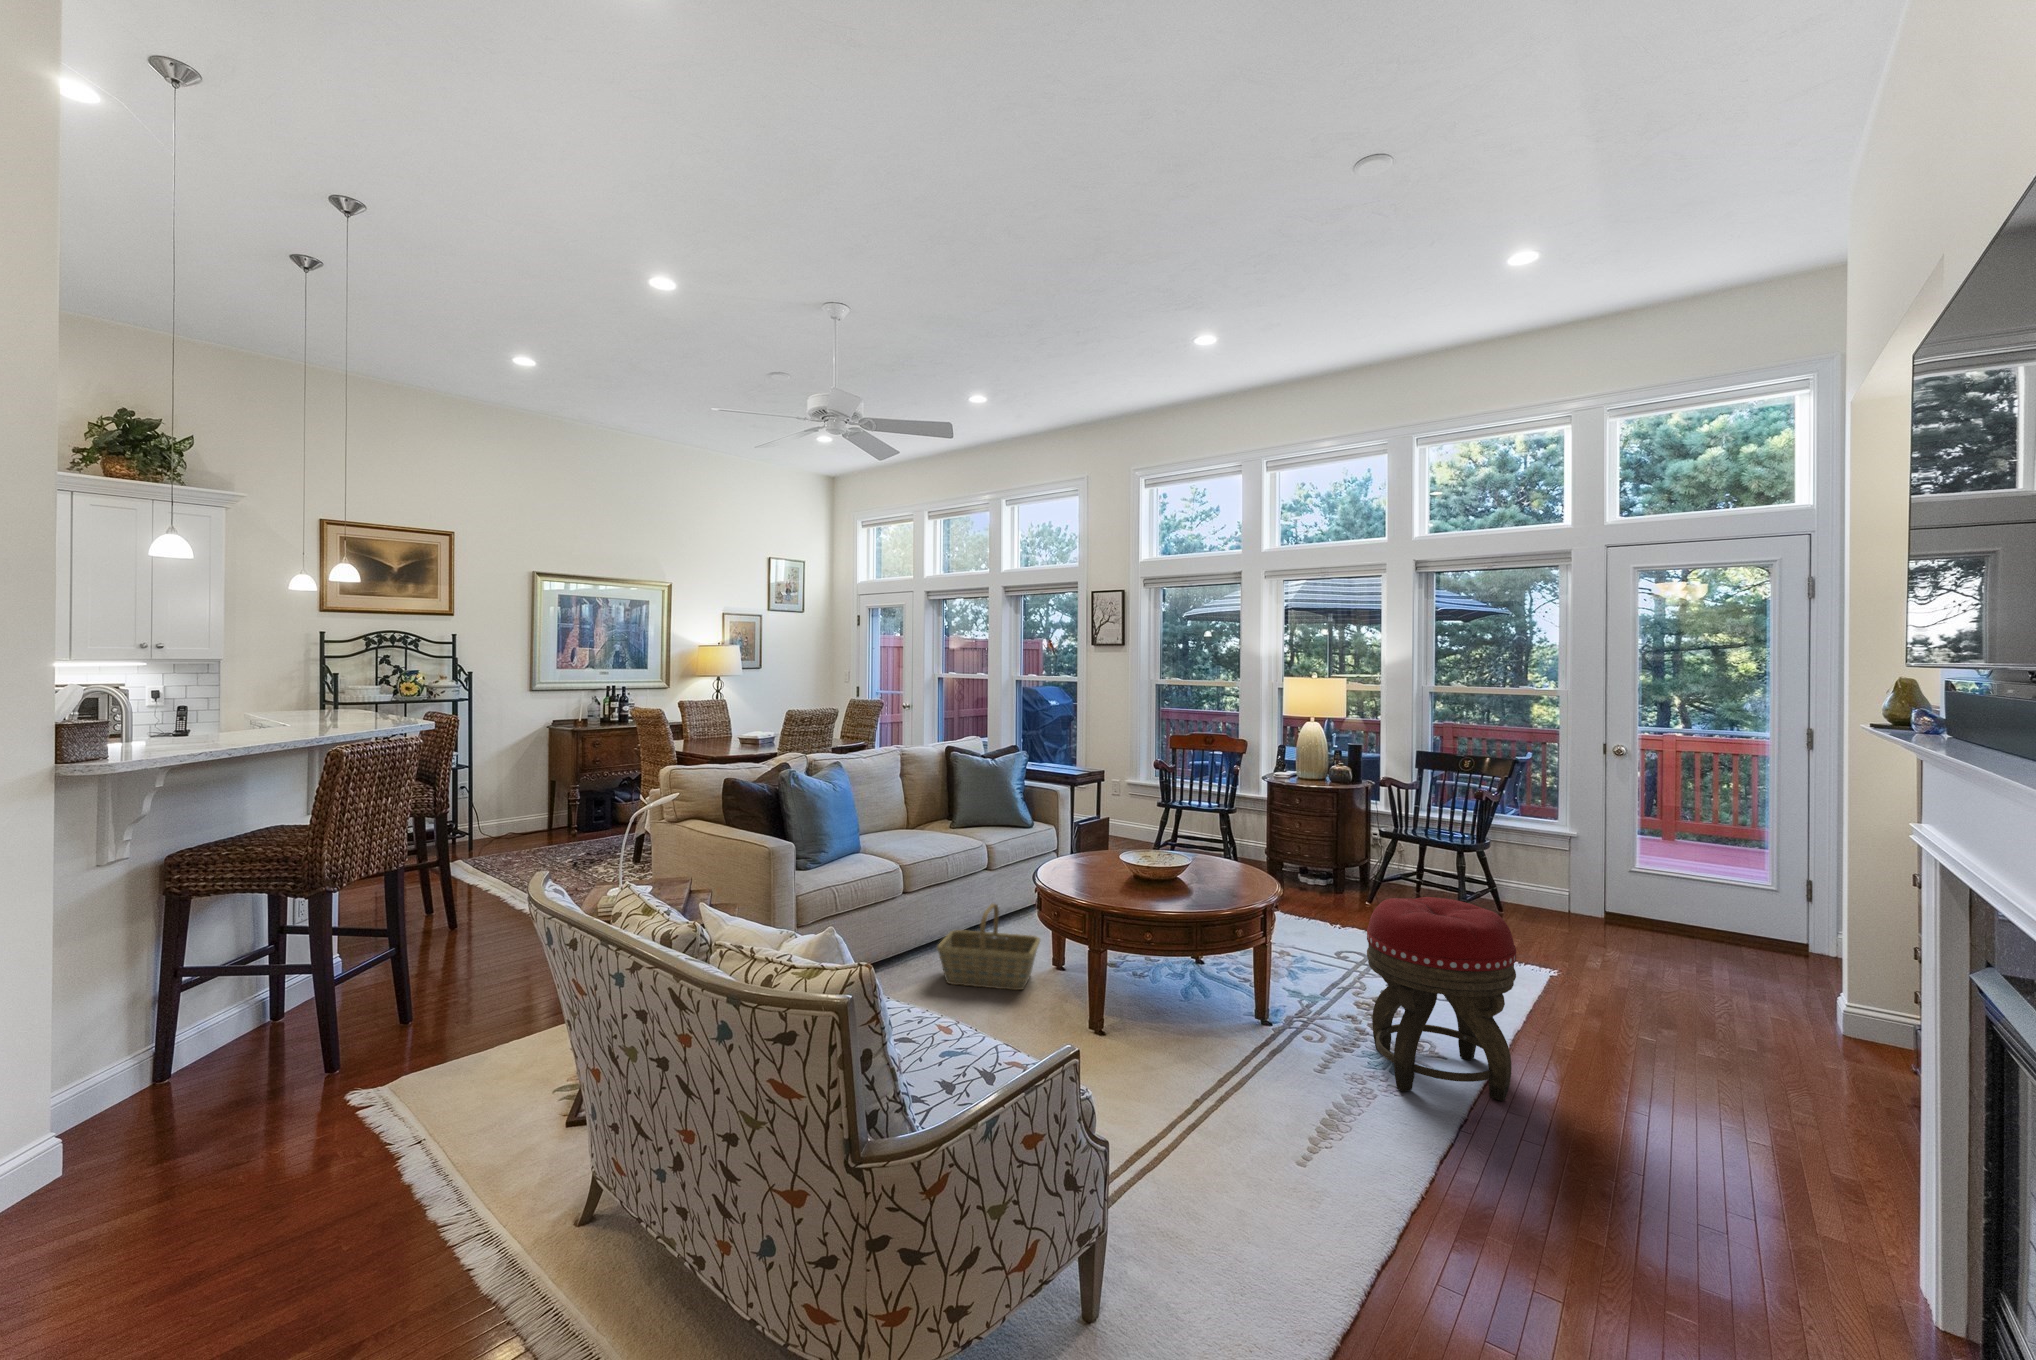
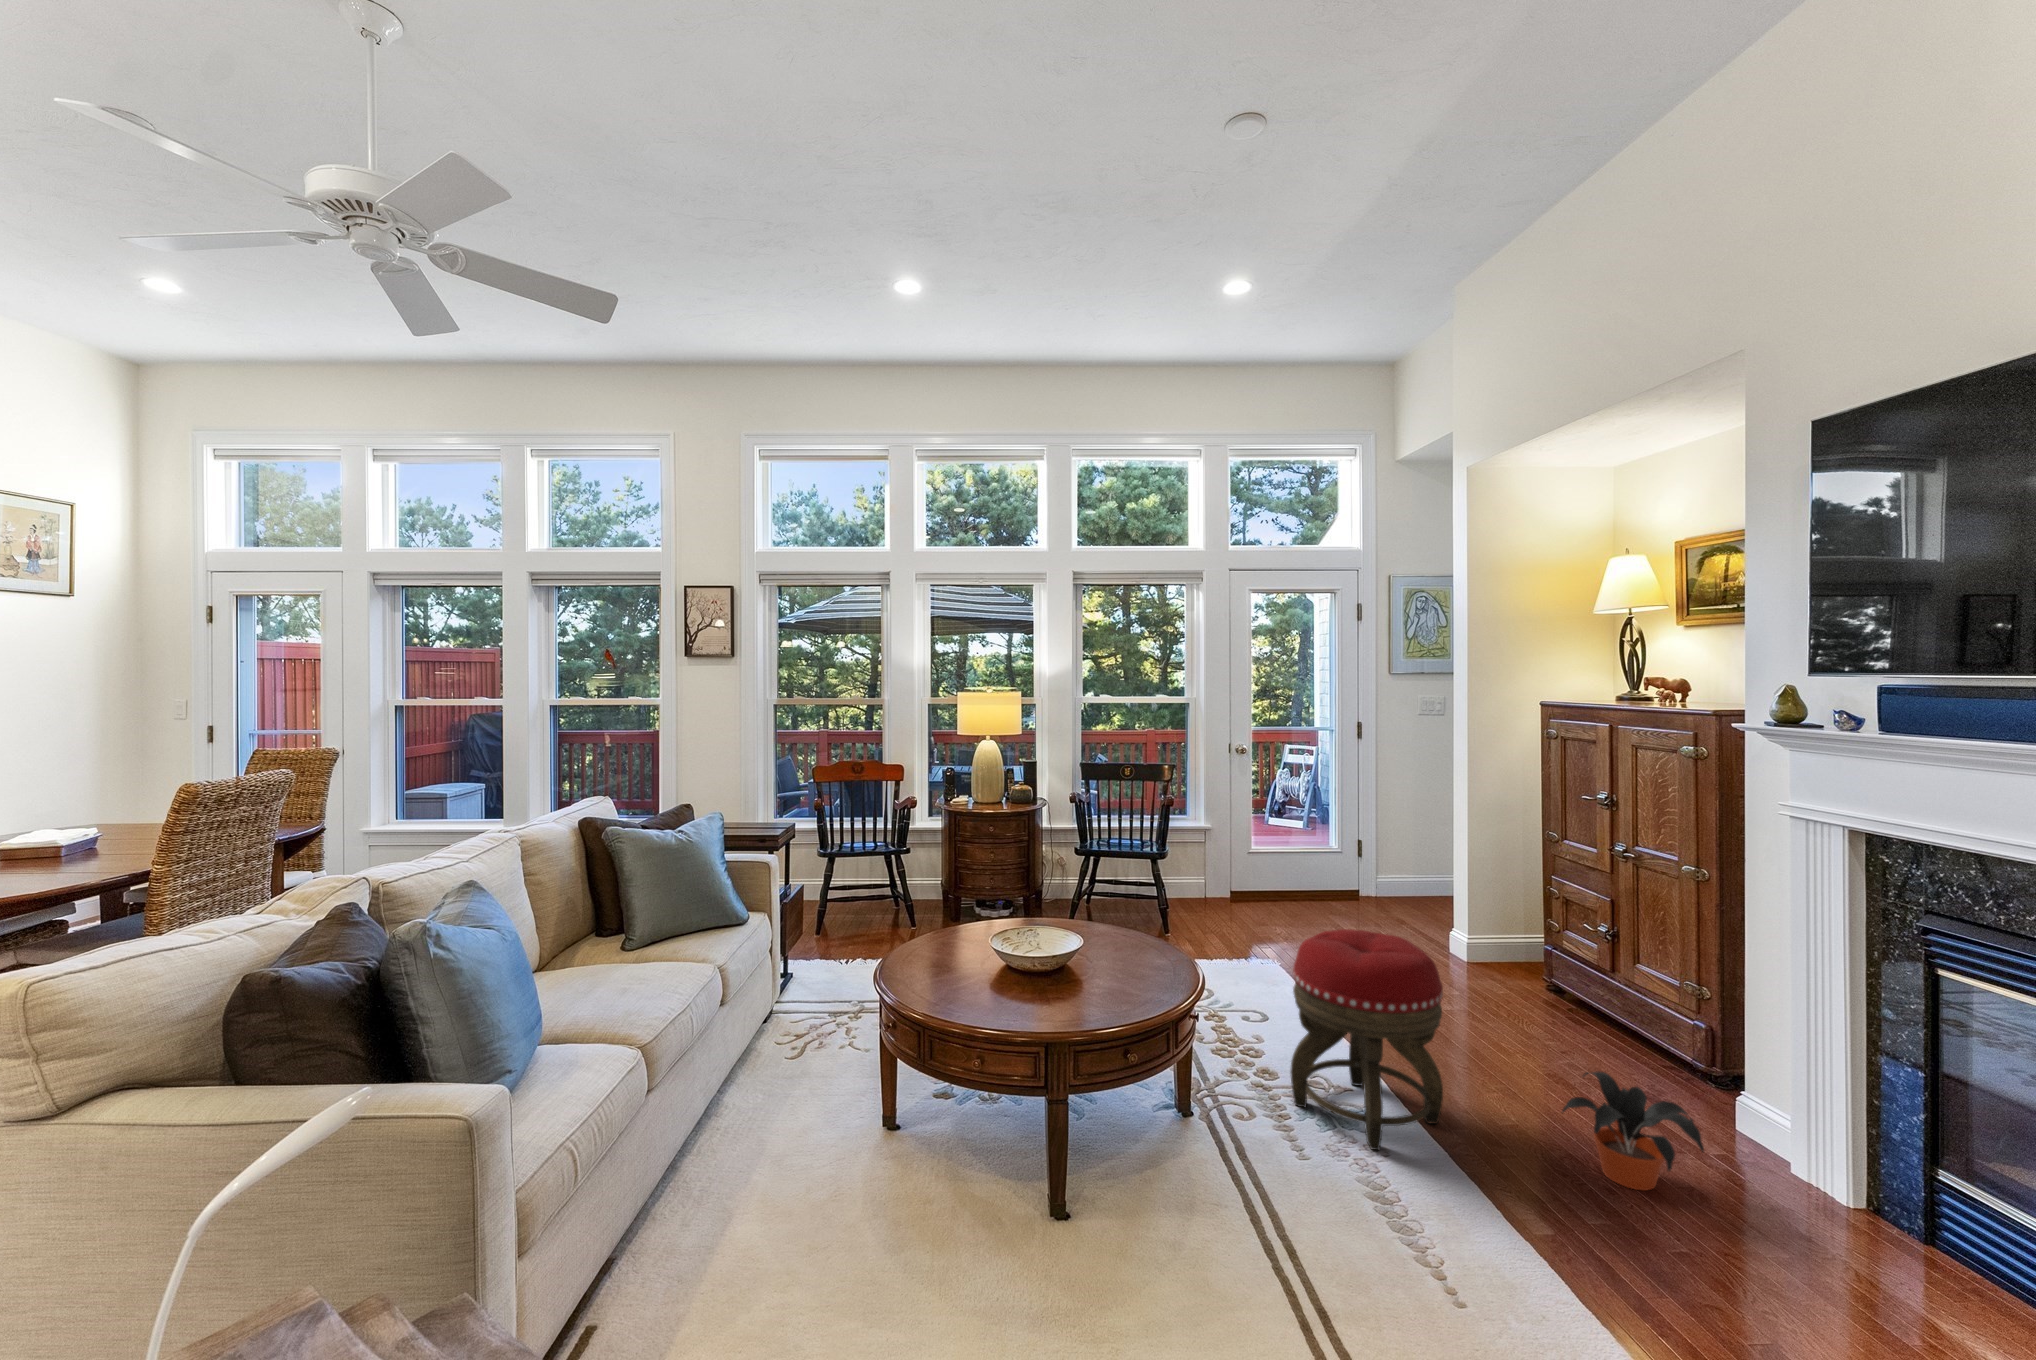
basket: present [937,904,1040,990] -> none [745,1067,910,1224]
potted plant: none [1586,1083,1748,1213] -> present [1562,1071,1704,1190]

